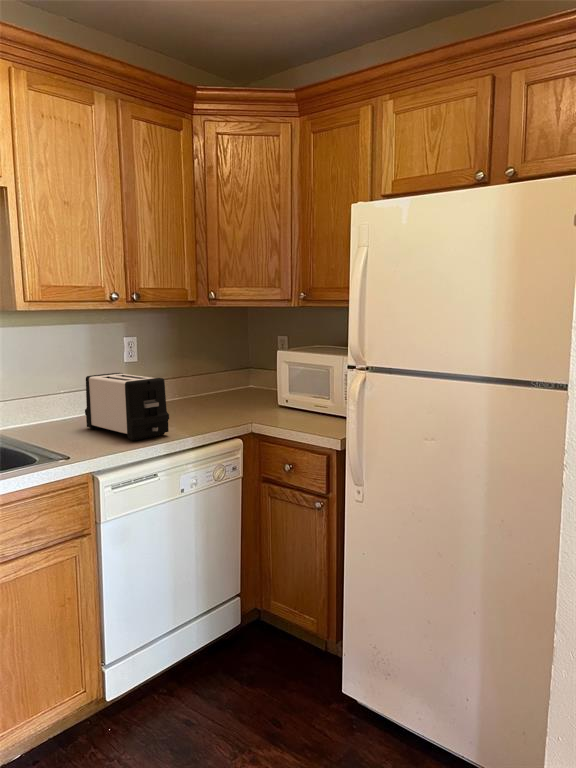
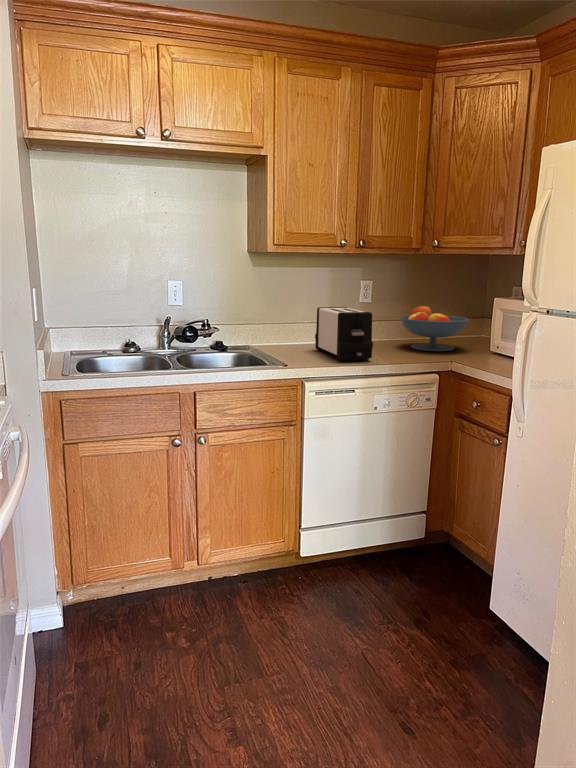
fruit bowl: none [179,364,253,414] -> present [401,306,469,351]

